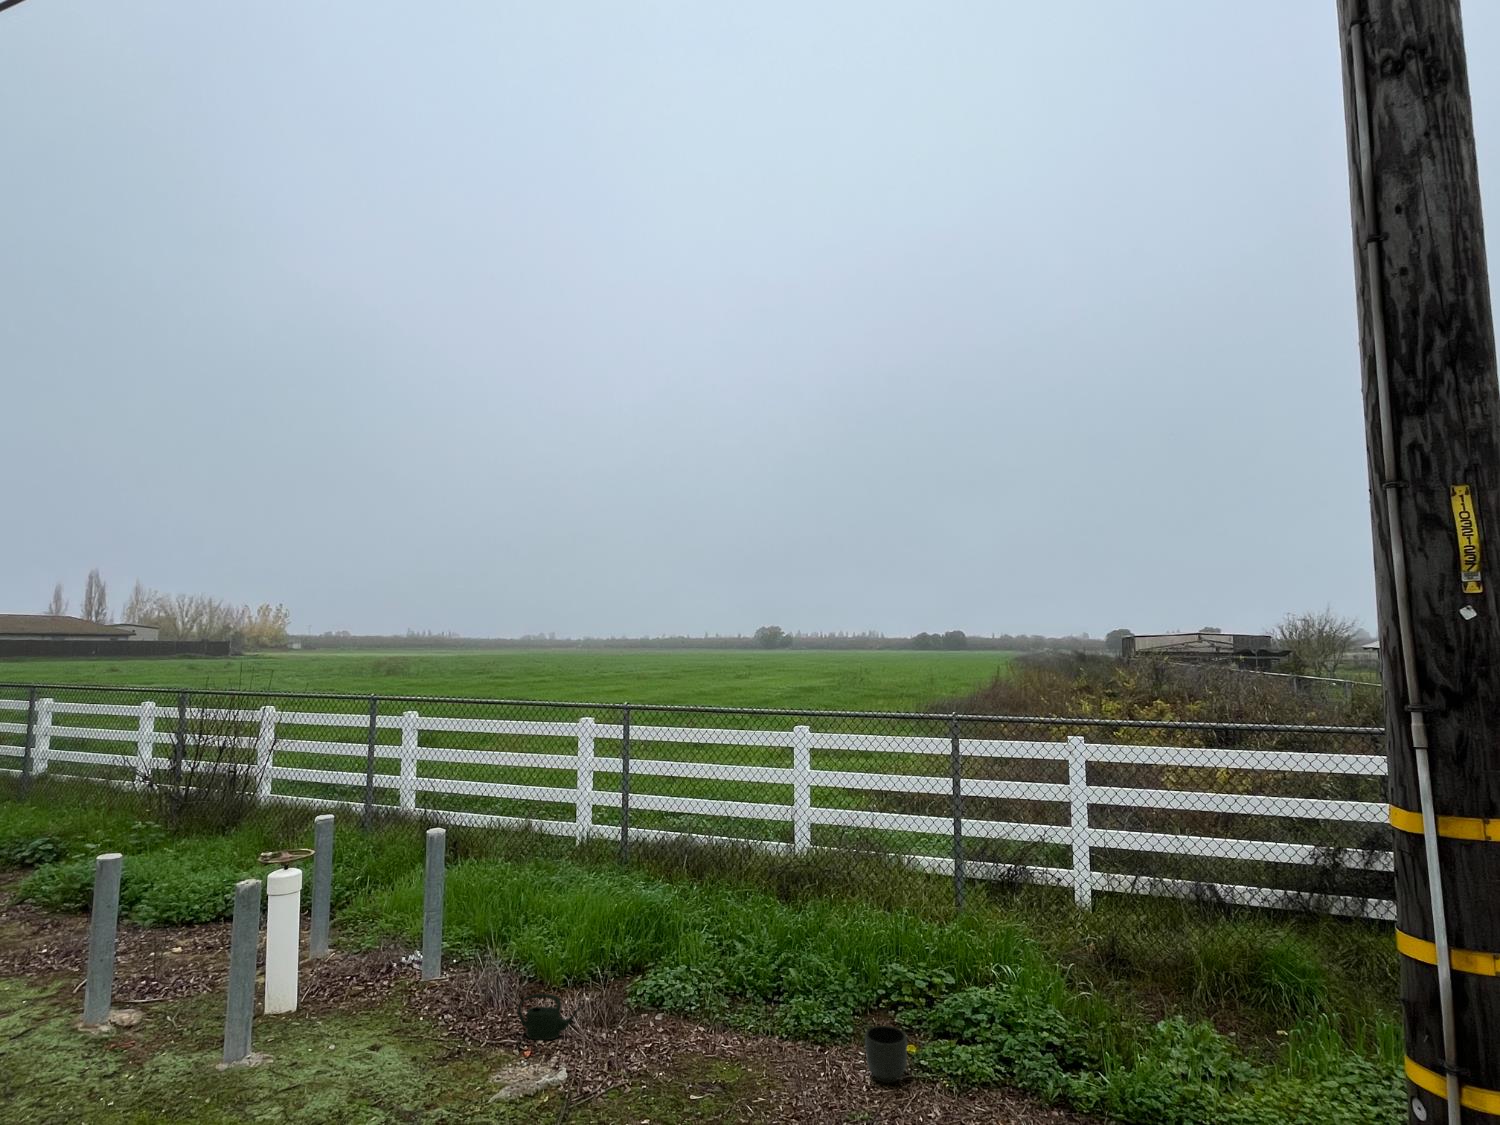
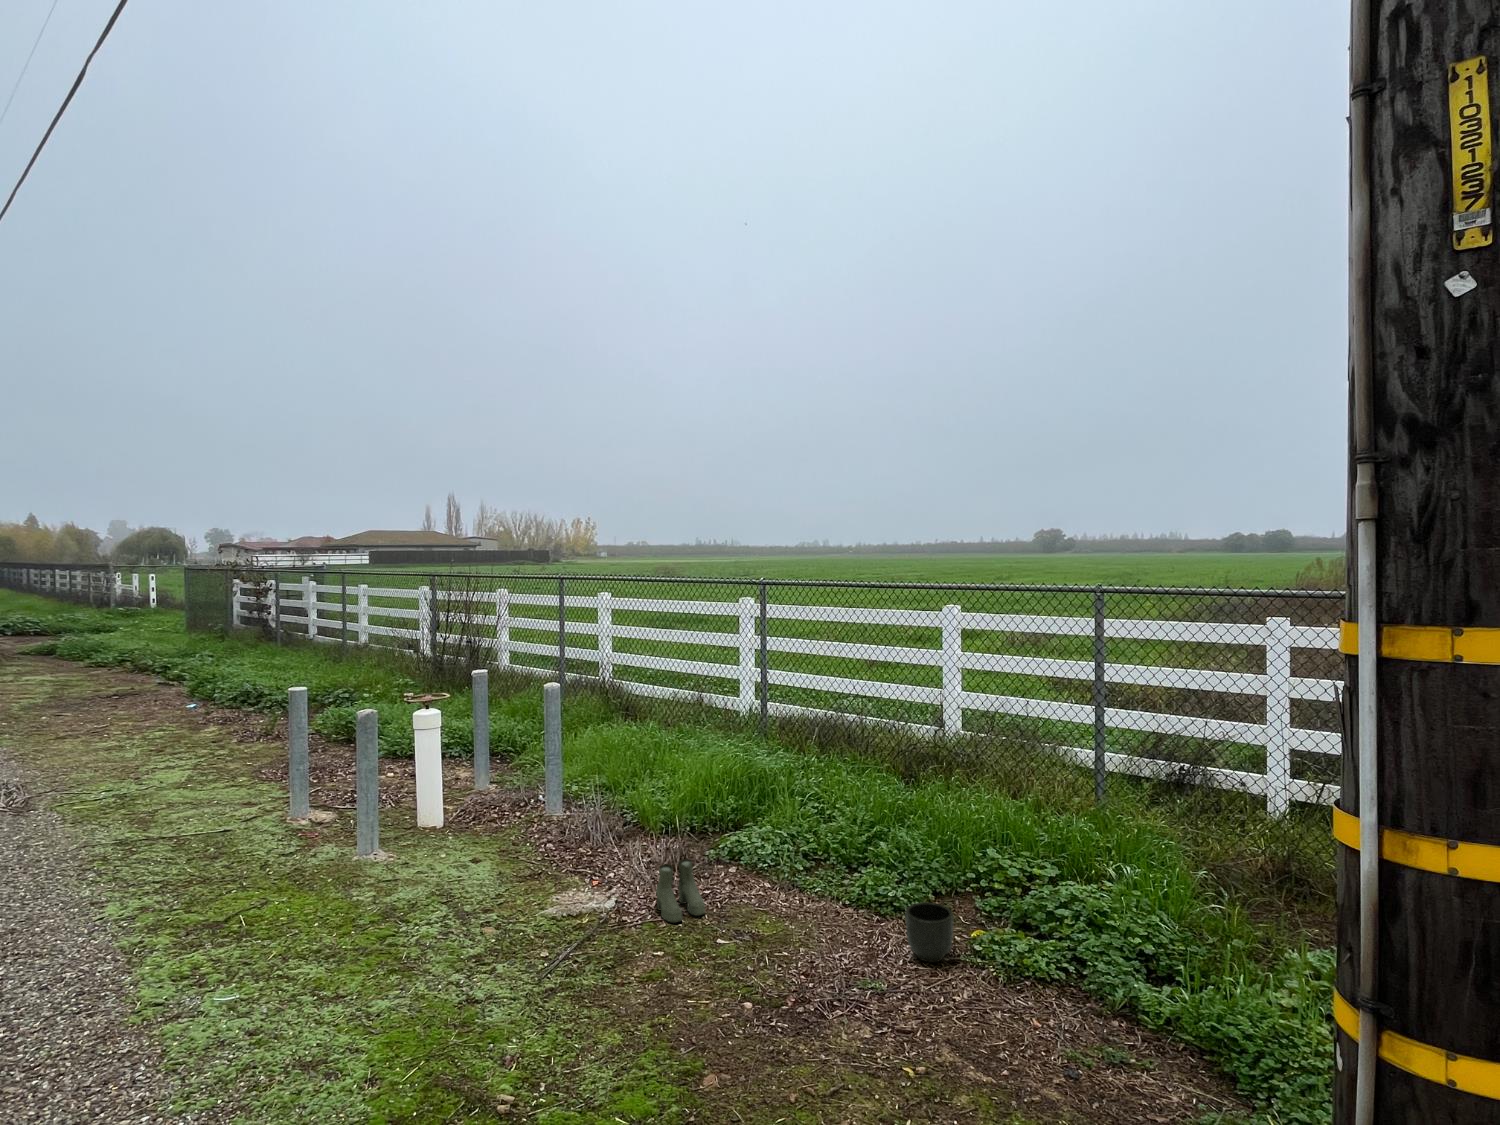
watering can: present [517,994,583,1040] -> none [593,831,649,874]
boots: none [611,1014,665,1085] -> present [656,859,705,923]

